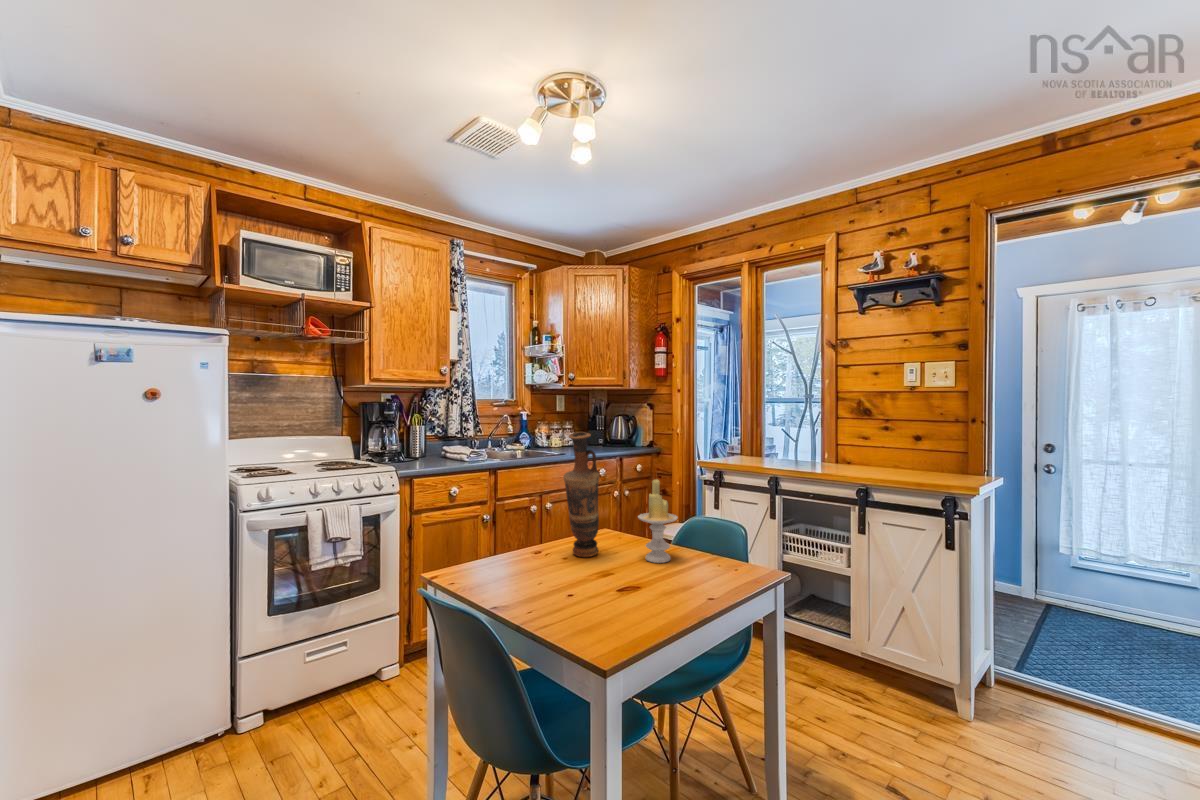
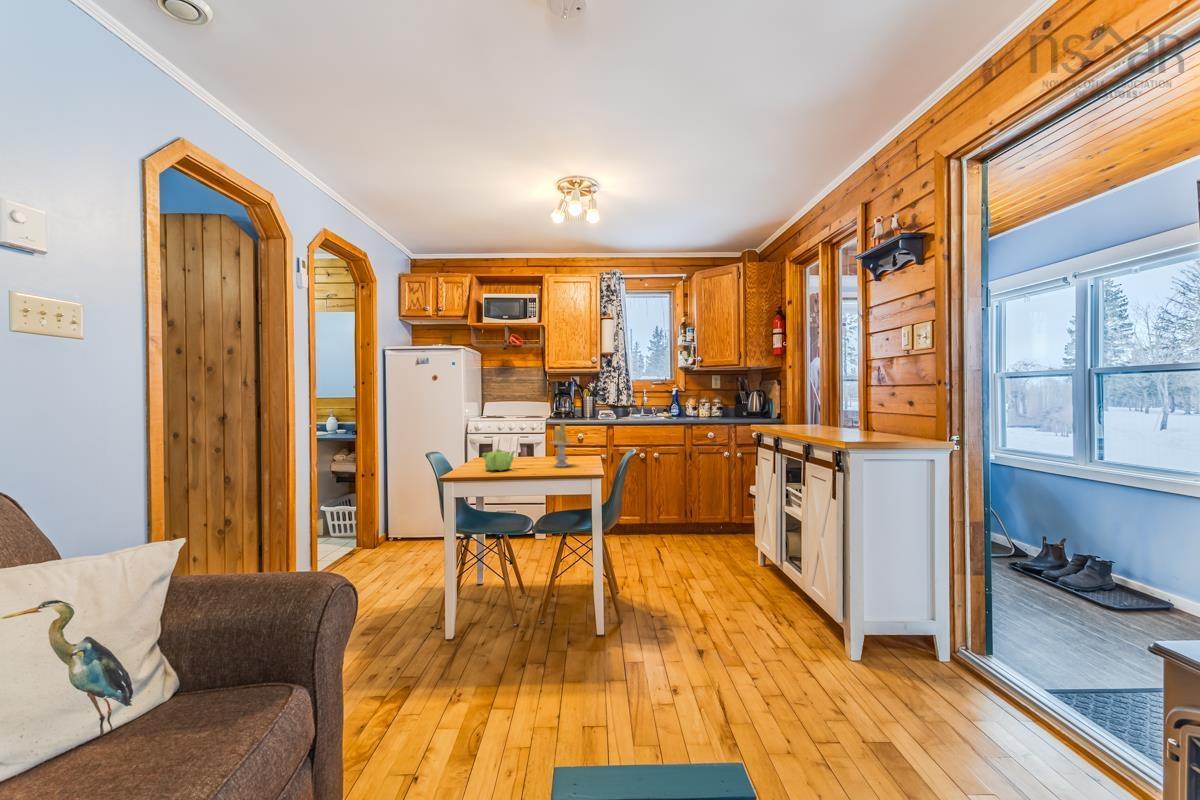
vase: present [563,432,600,557] -> none [525,394,549,462]
teapot: none [573,548,640,601] -> present [482,449,515,471]

